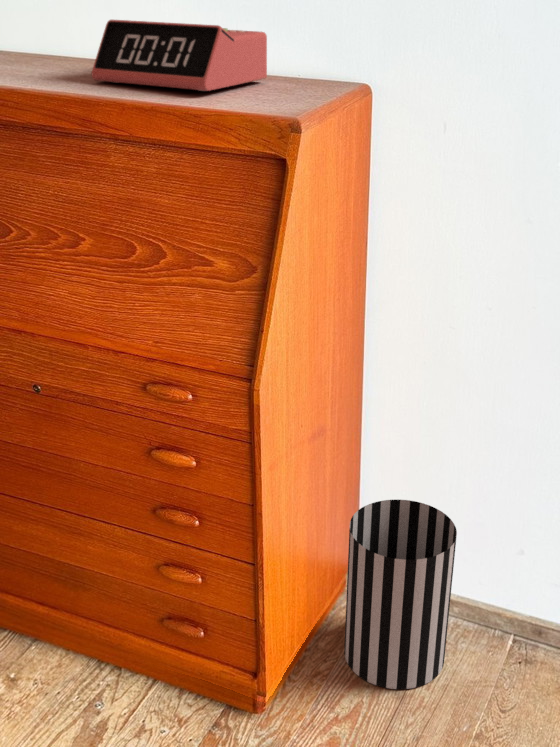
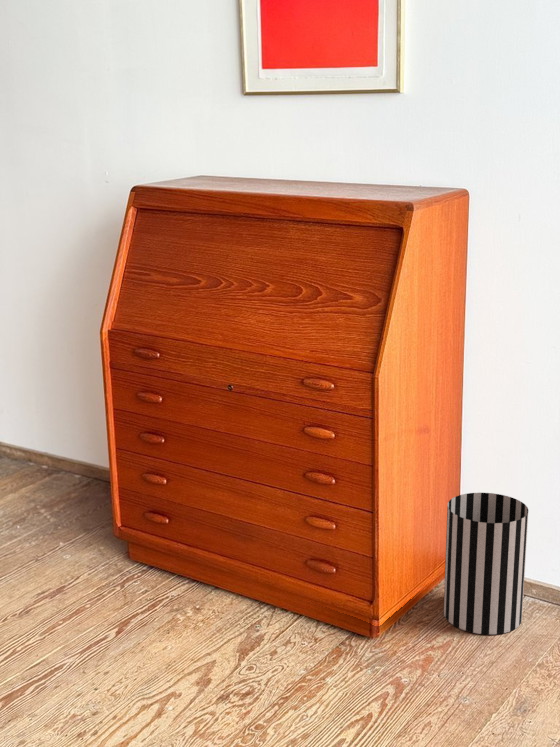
alarm clock: present [92,20,267,91] -> none [281,150,397,190]

